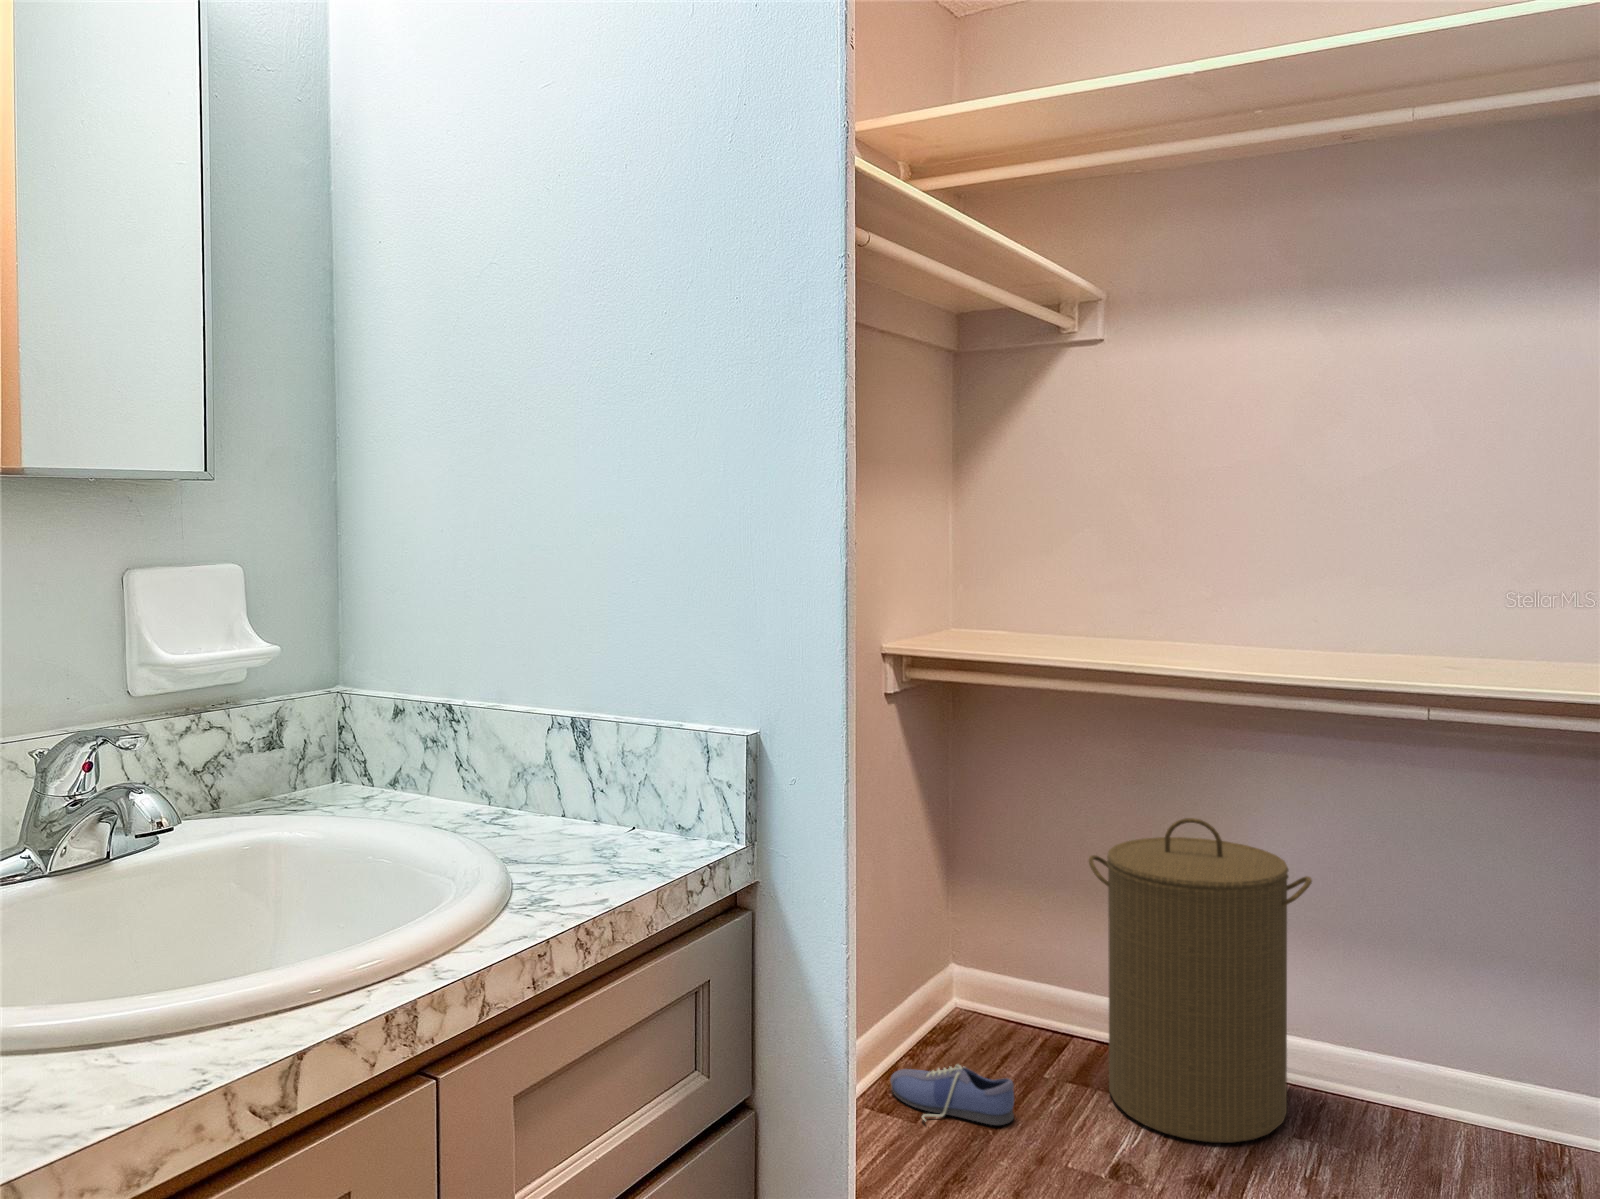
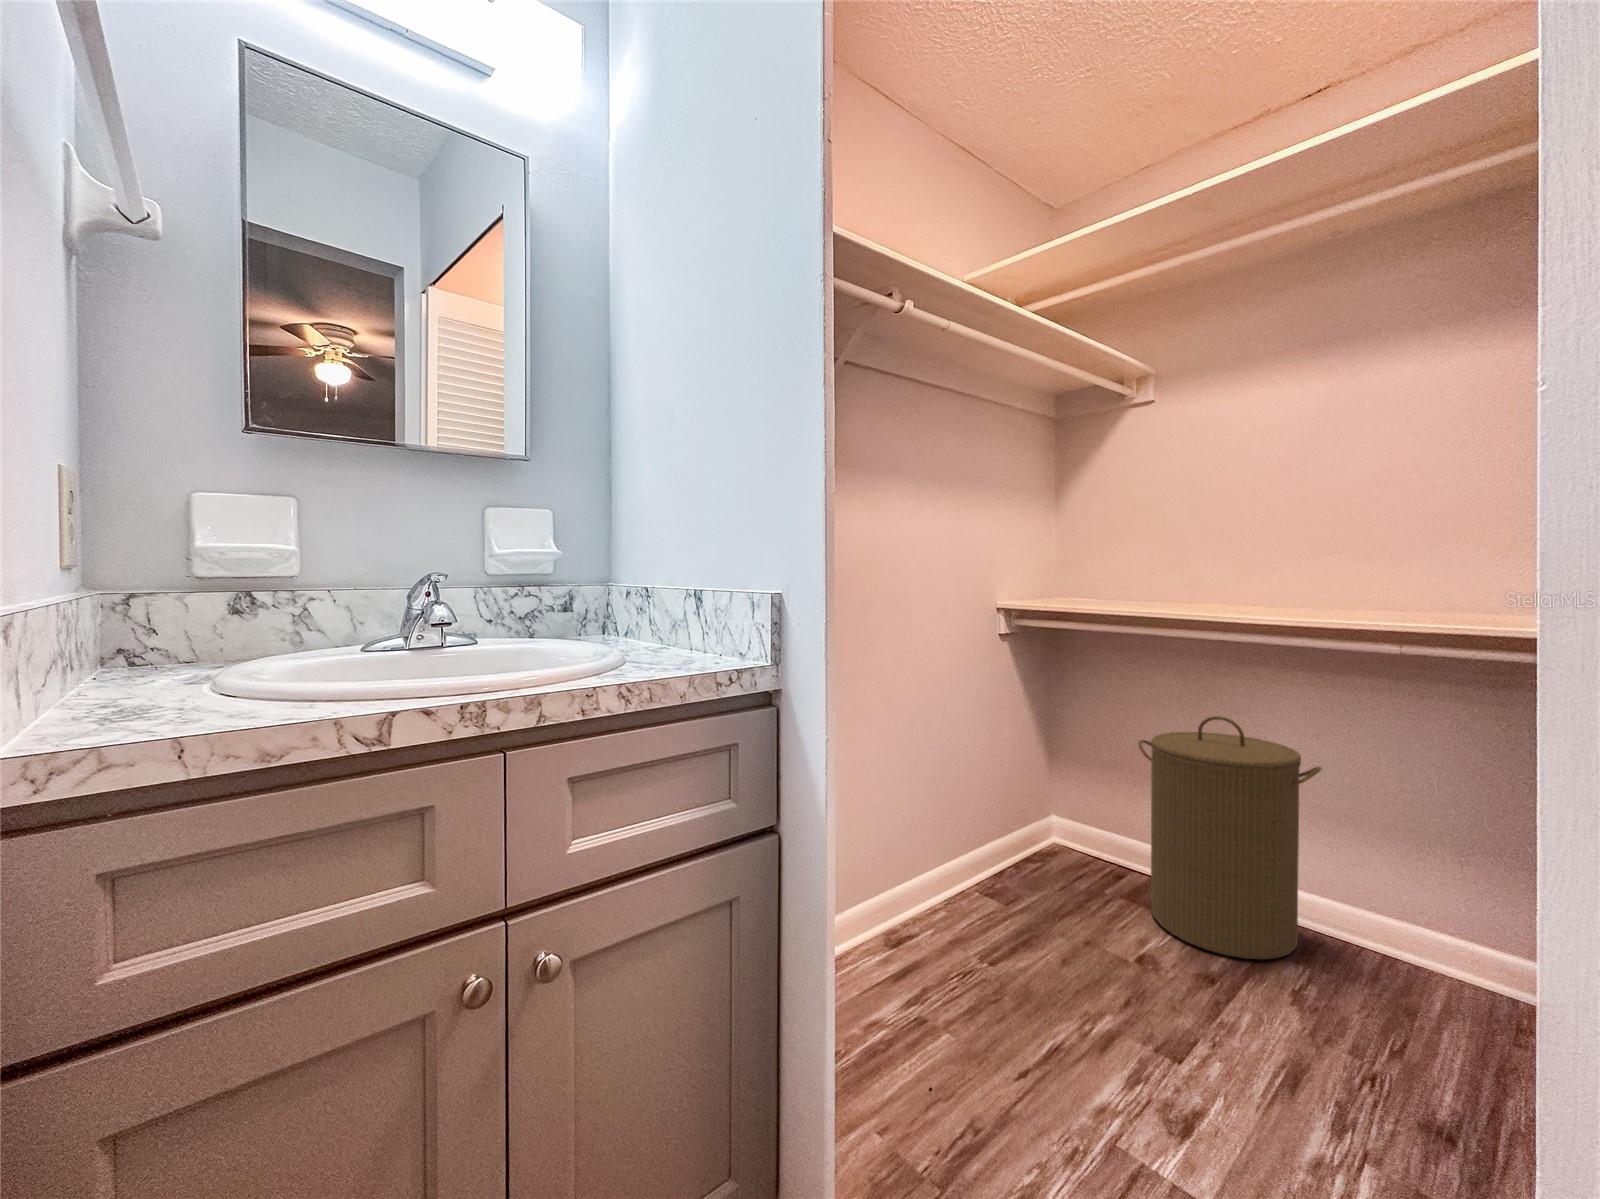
shoe: present [890,1065,1014,1125] -> none [990,871,1073,916]

